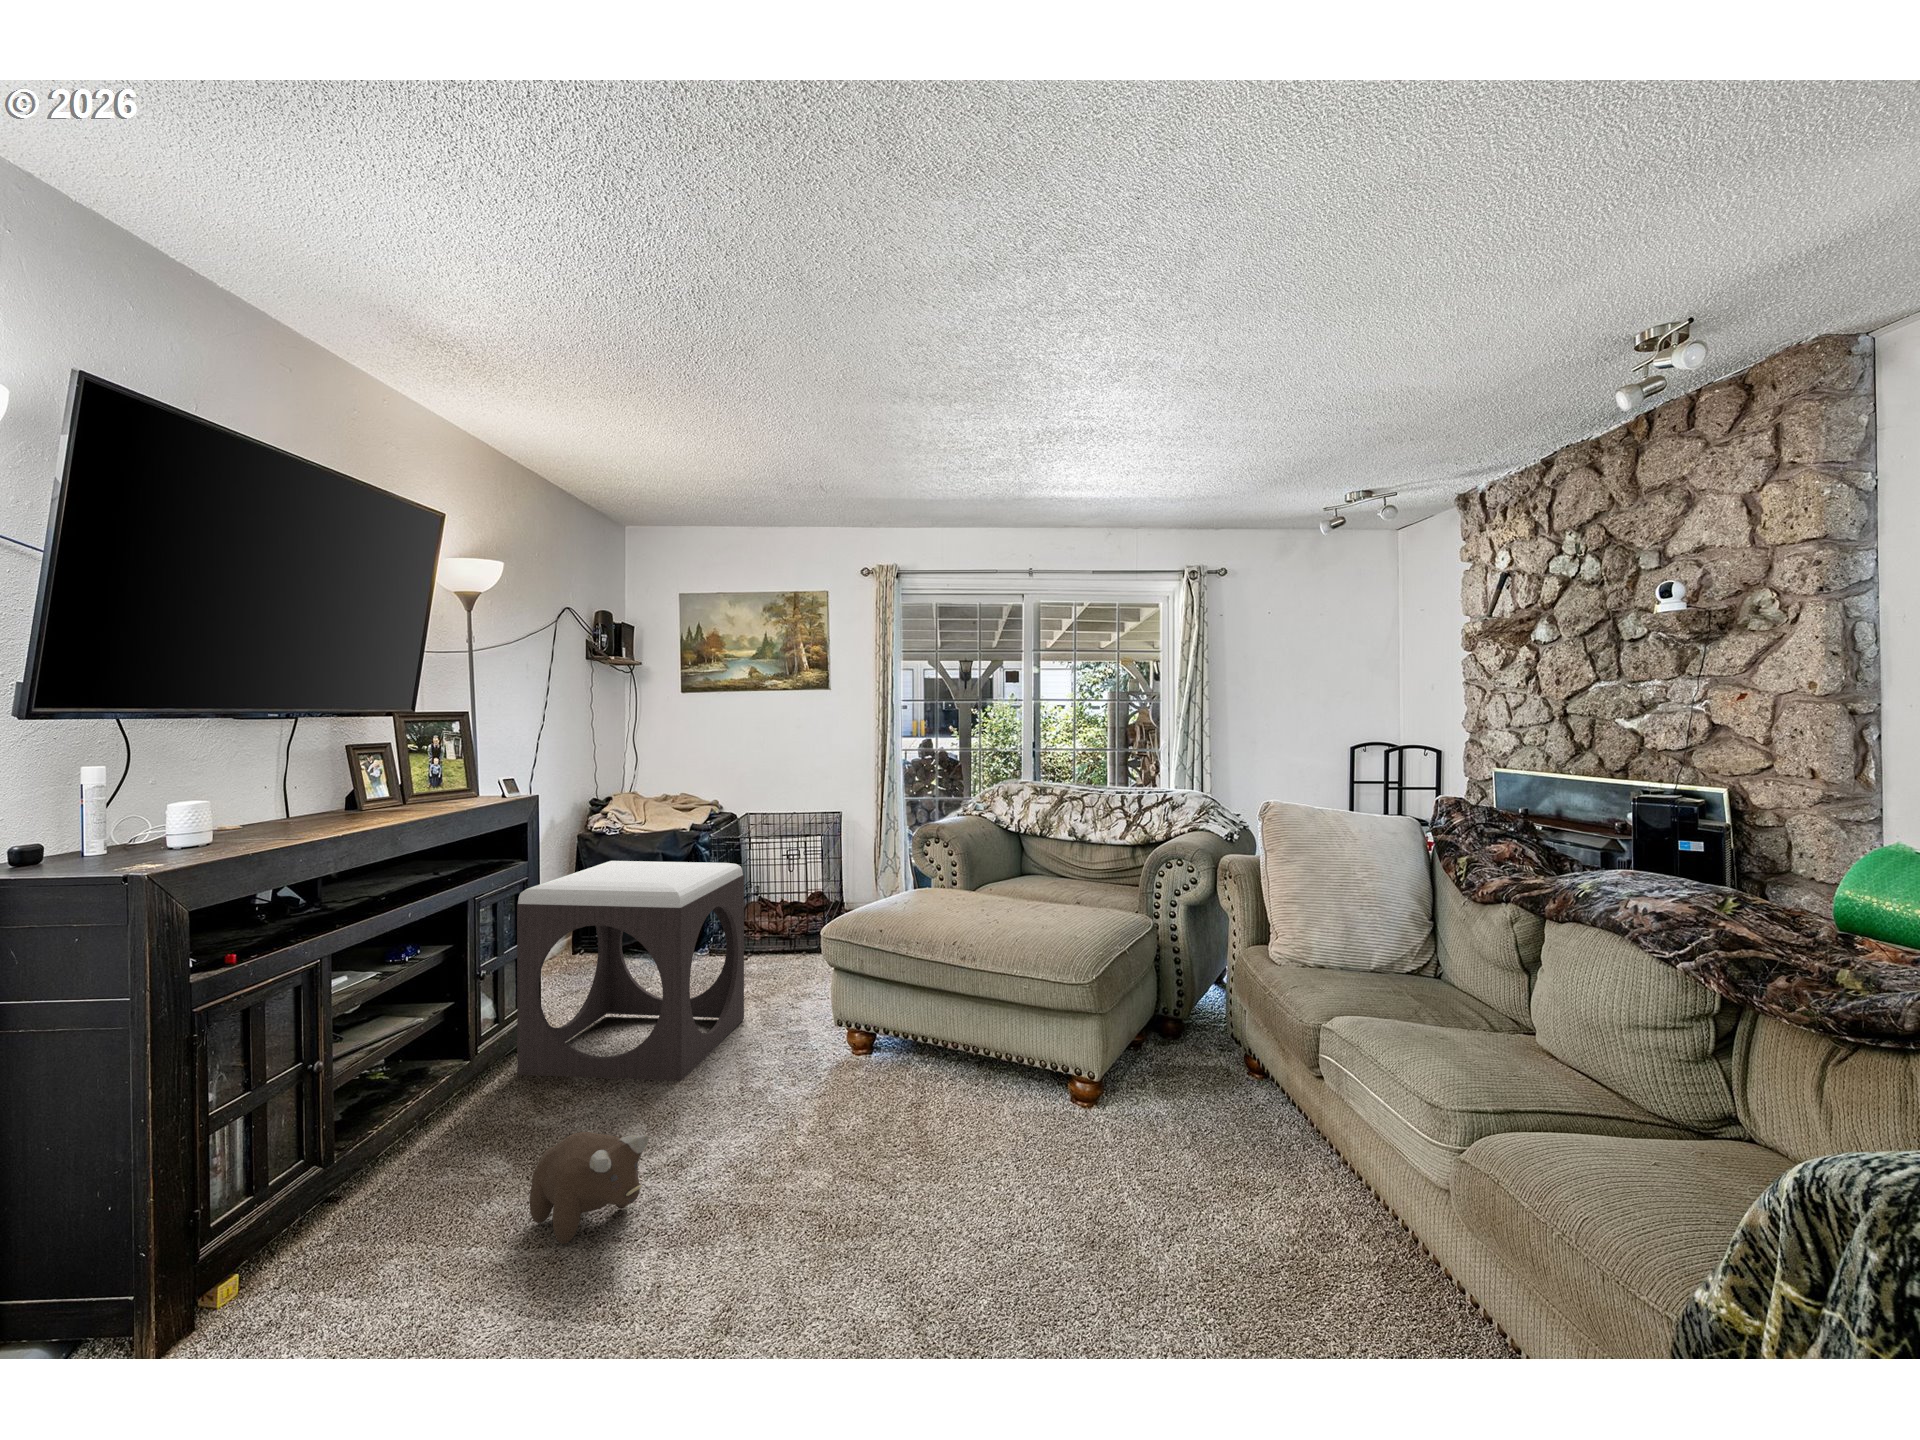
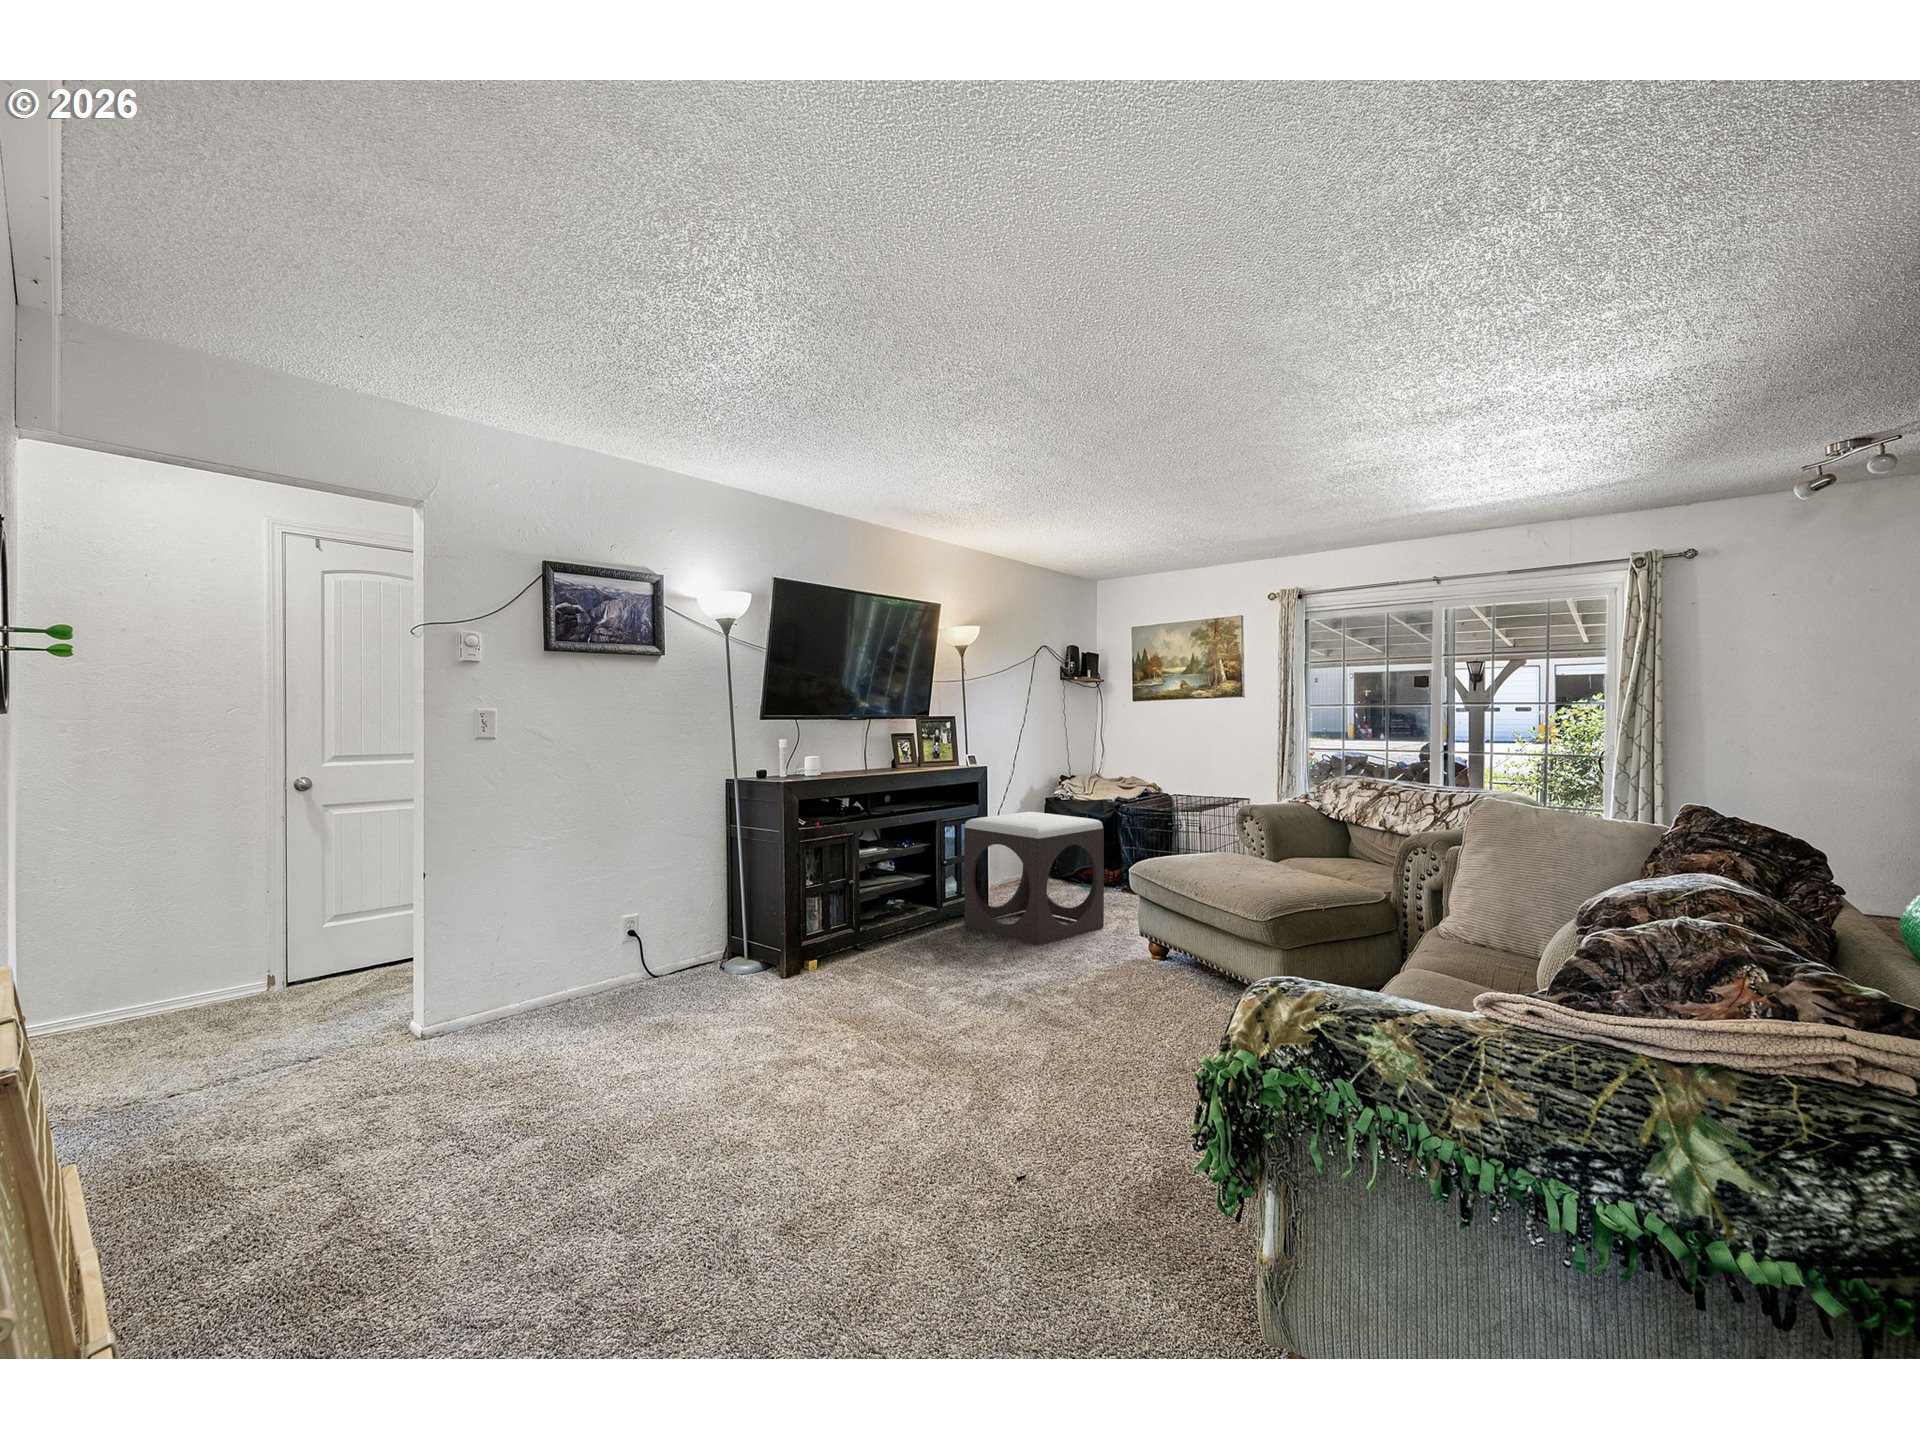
plush toy: present [530,1132,649,1244] -> none [922,937,970,986]

